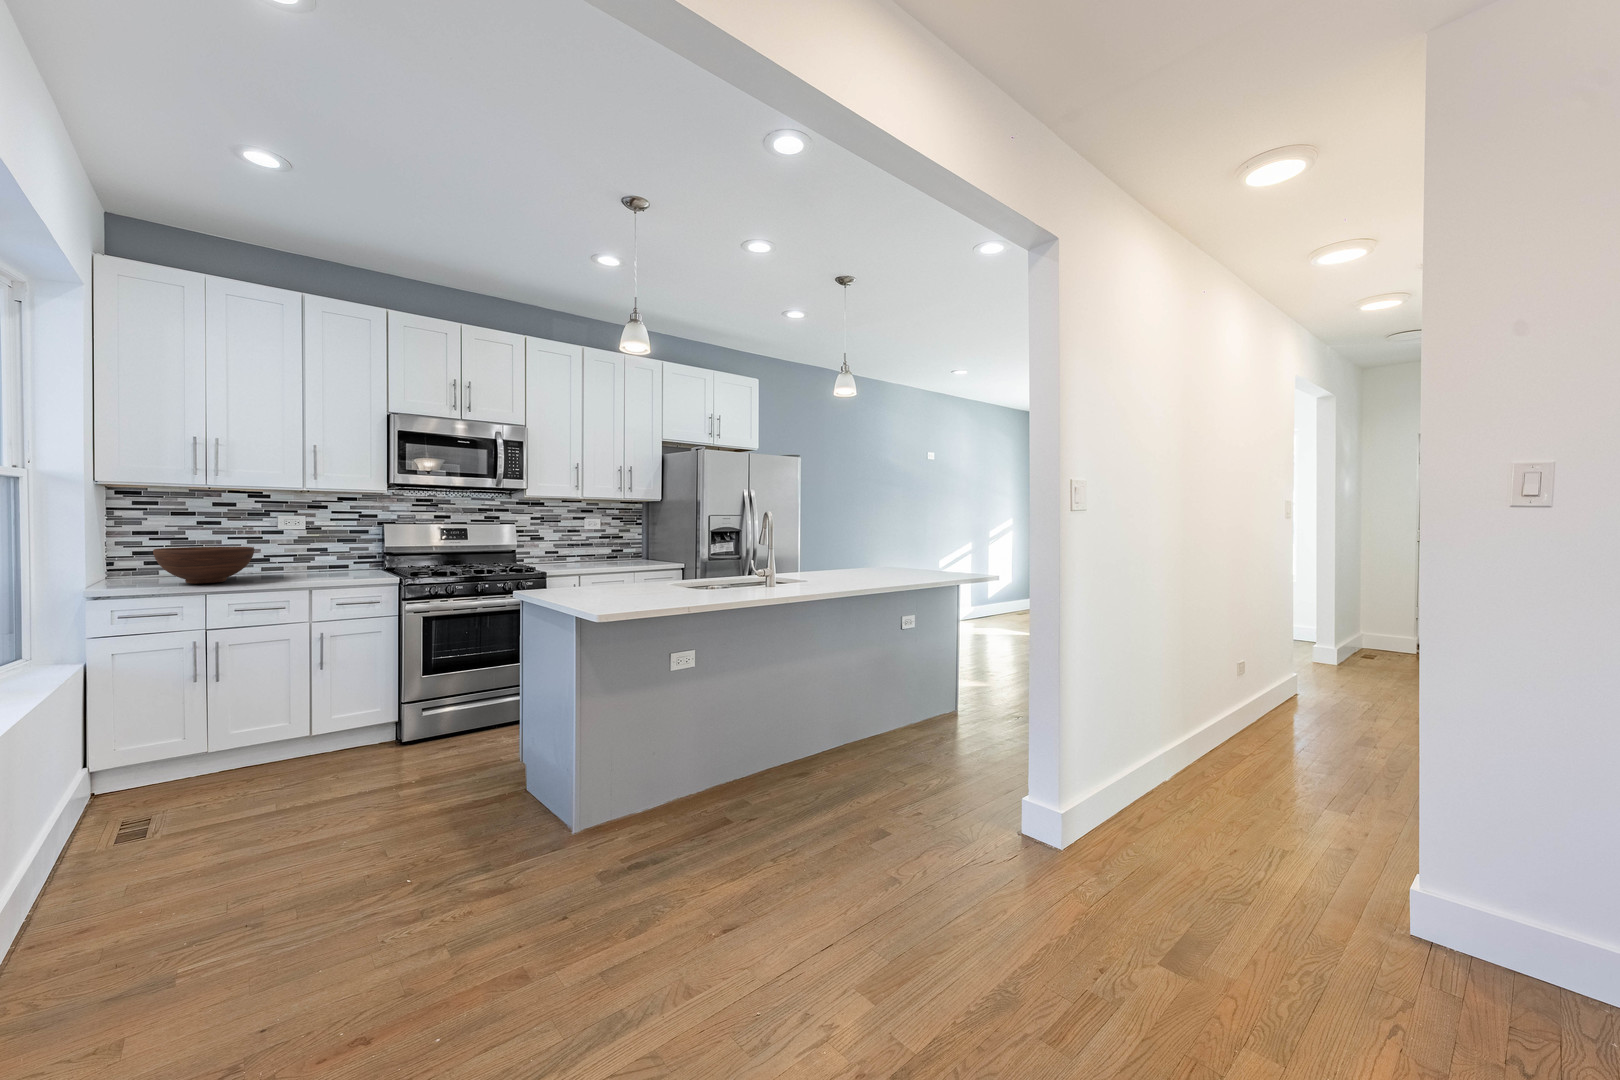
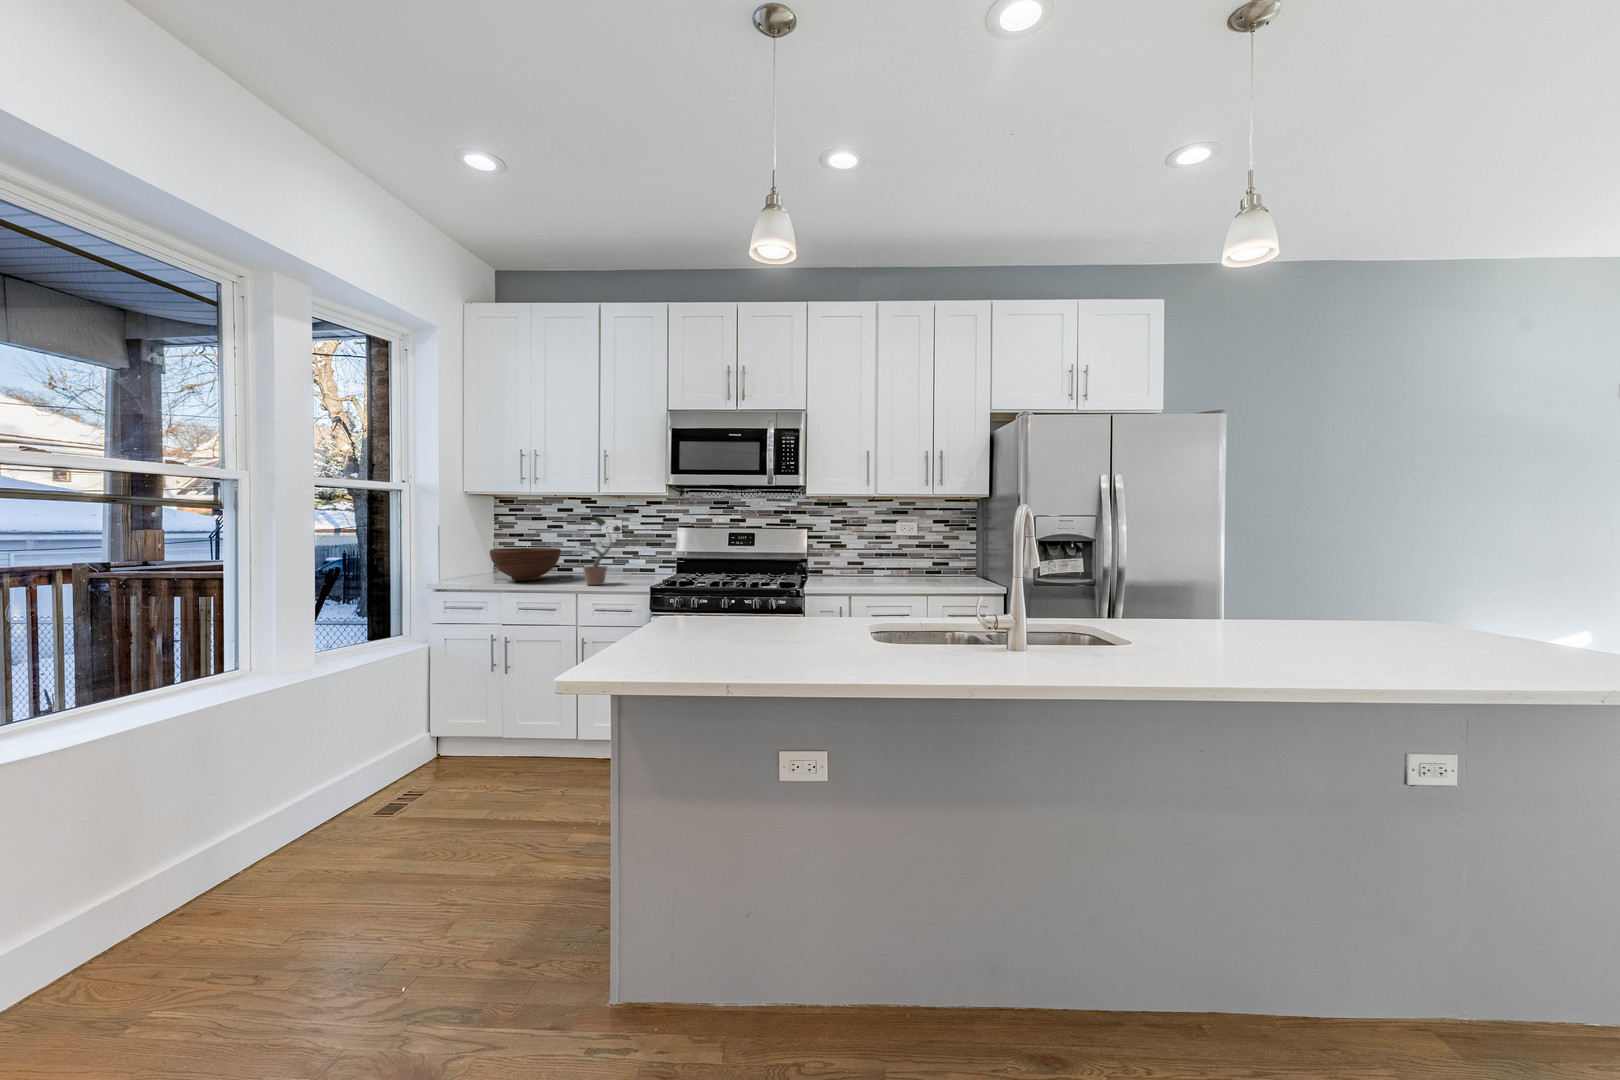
potted plant: none [294,510,364,582] -> present [581,516,631,585]

